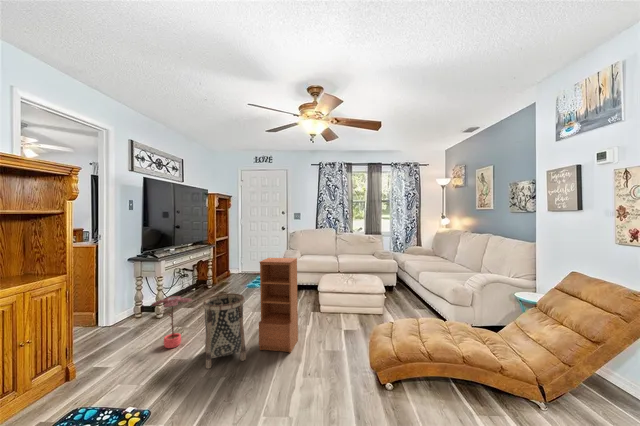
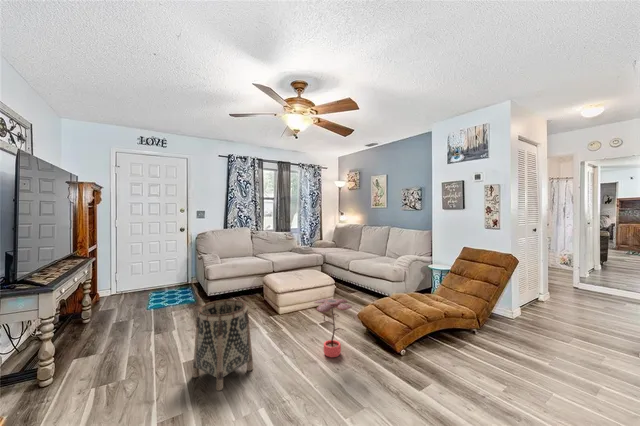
bookcase: present [259,258,298,353] -> none [251,254,290,356]
potted plant: present [152,296,192,348] -> present [315,299,351,357]

